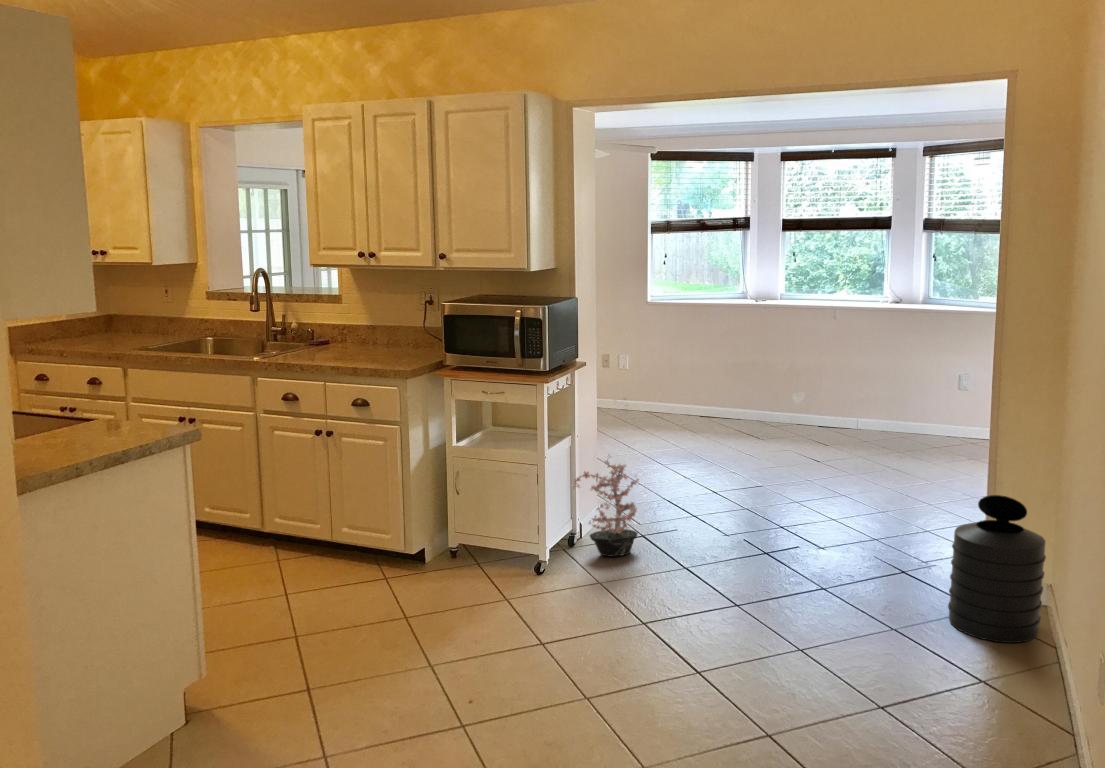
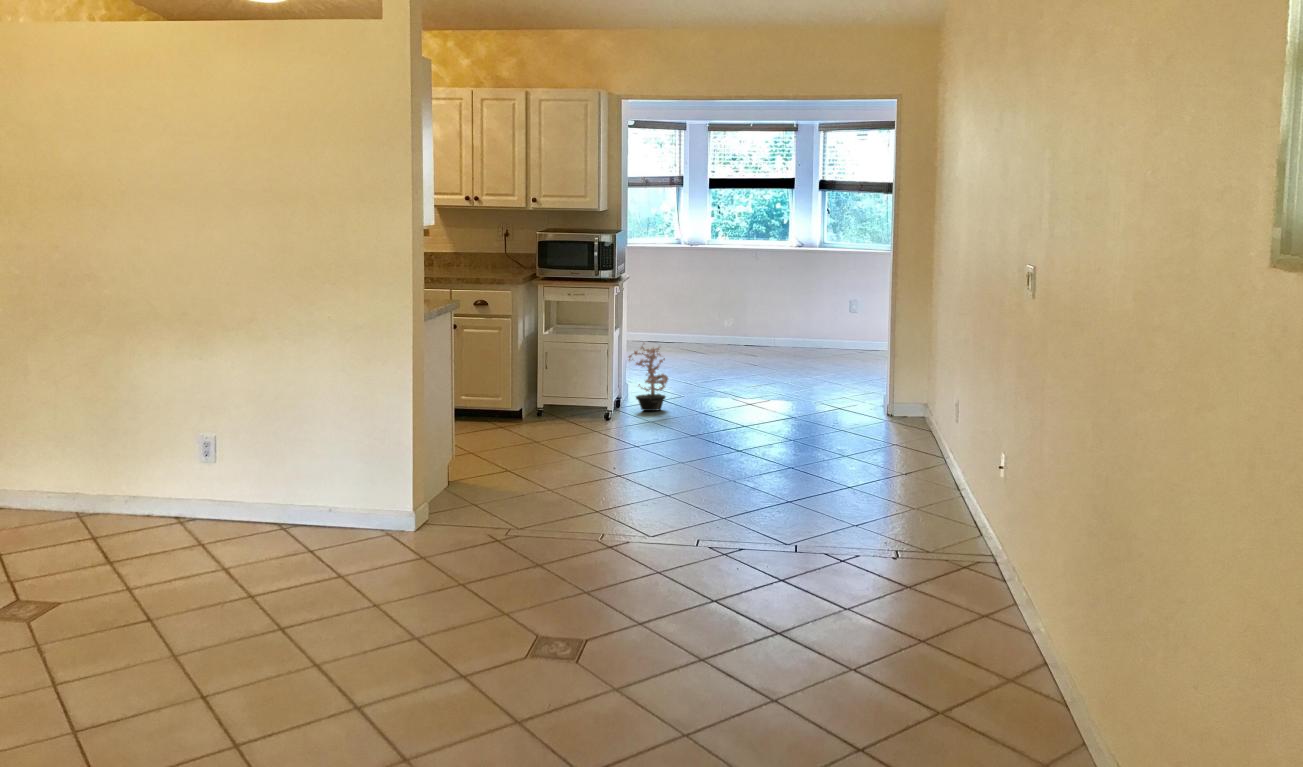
trash can: present [948,495,1046,643] -> none [870,346,923,431]

